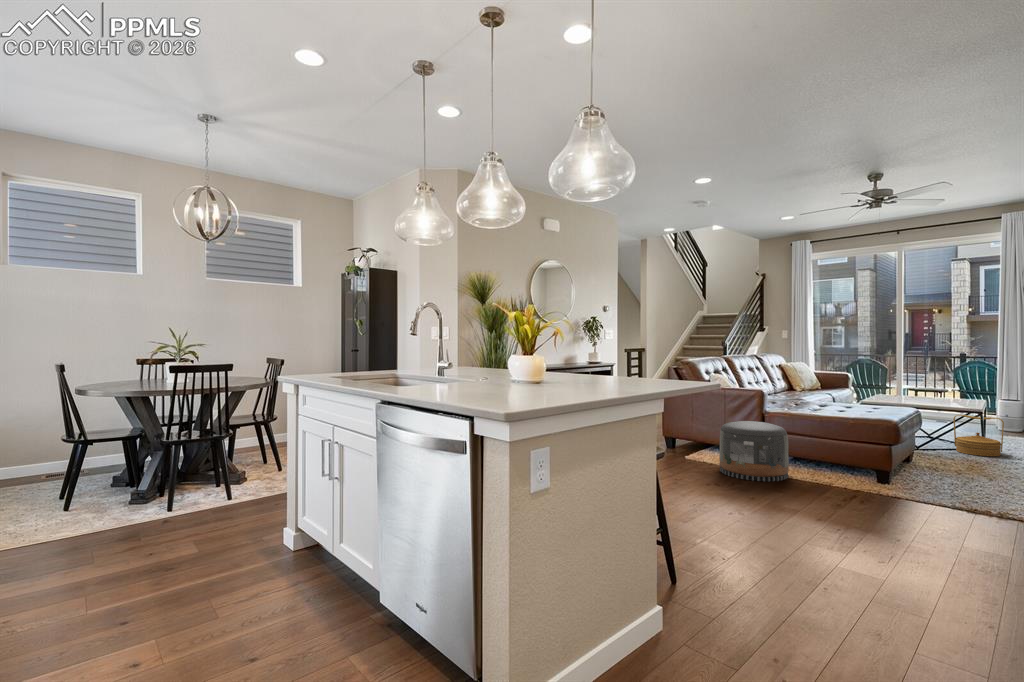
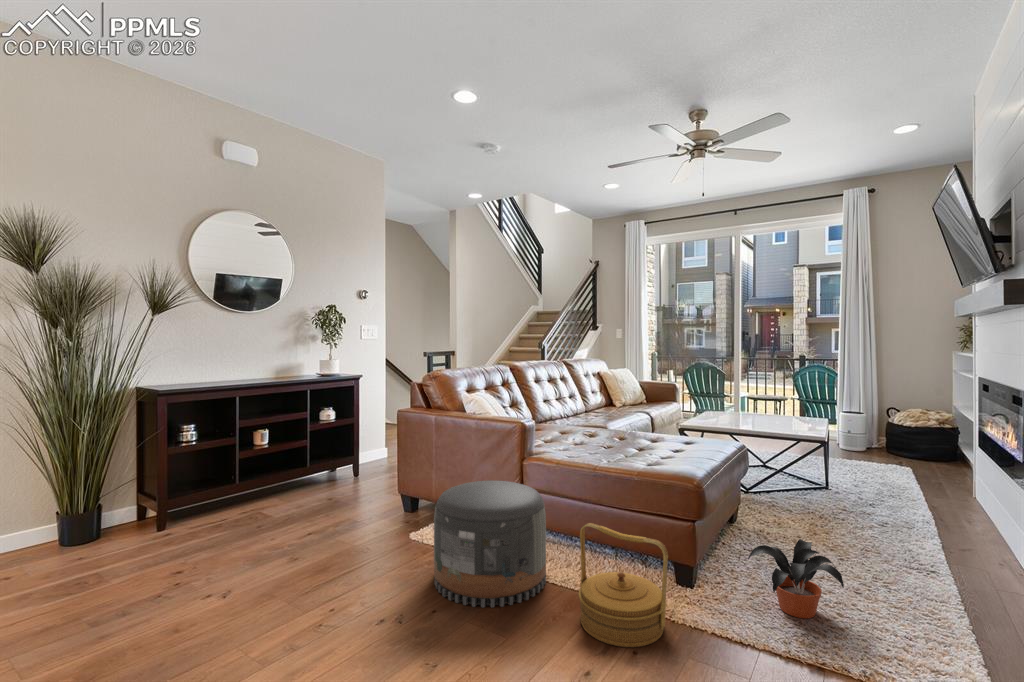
basket: present [953,415,1004,456] -> present [579,523,668,647]
potted plant: none [918,455,978,494] -> present [748,539,844,618]

